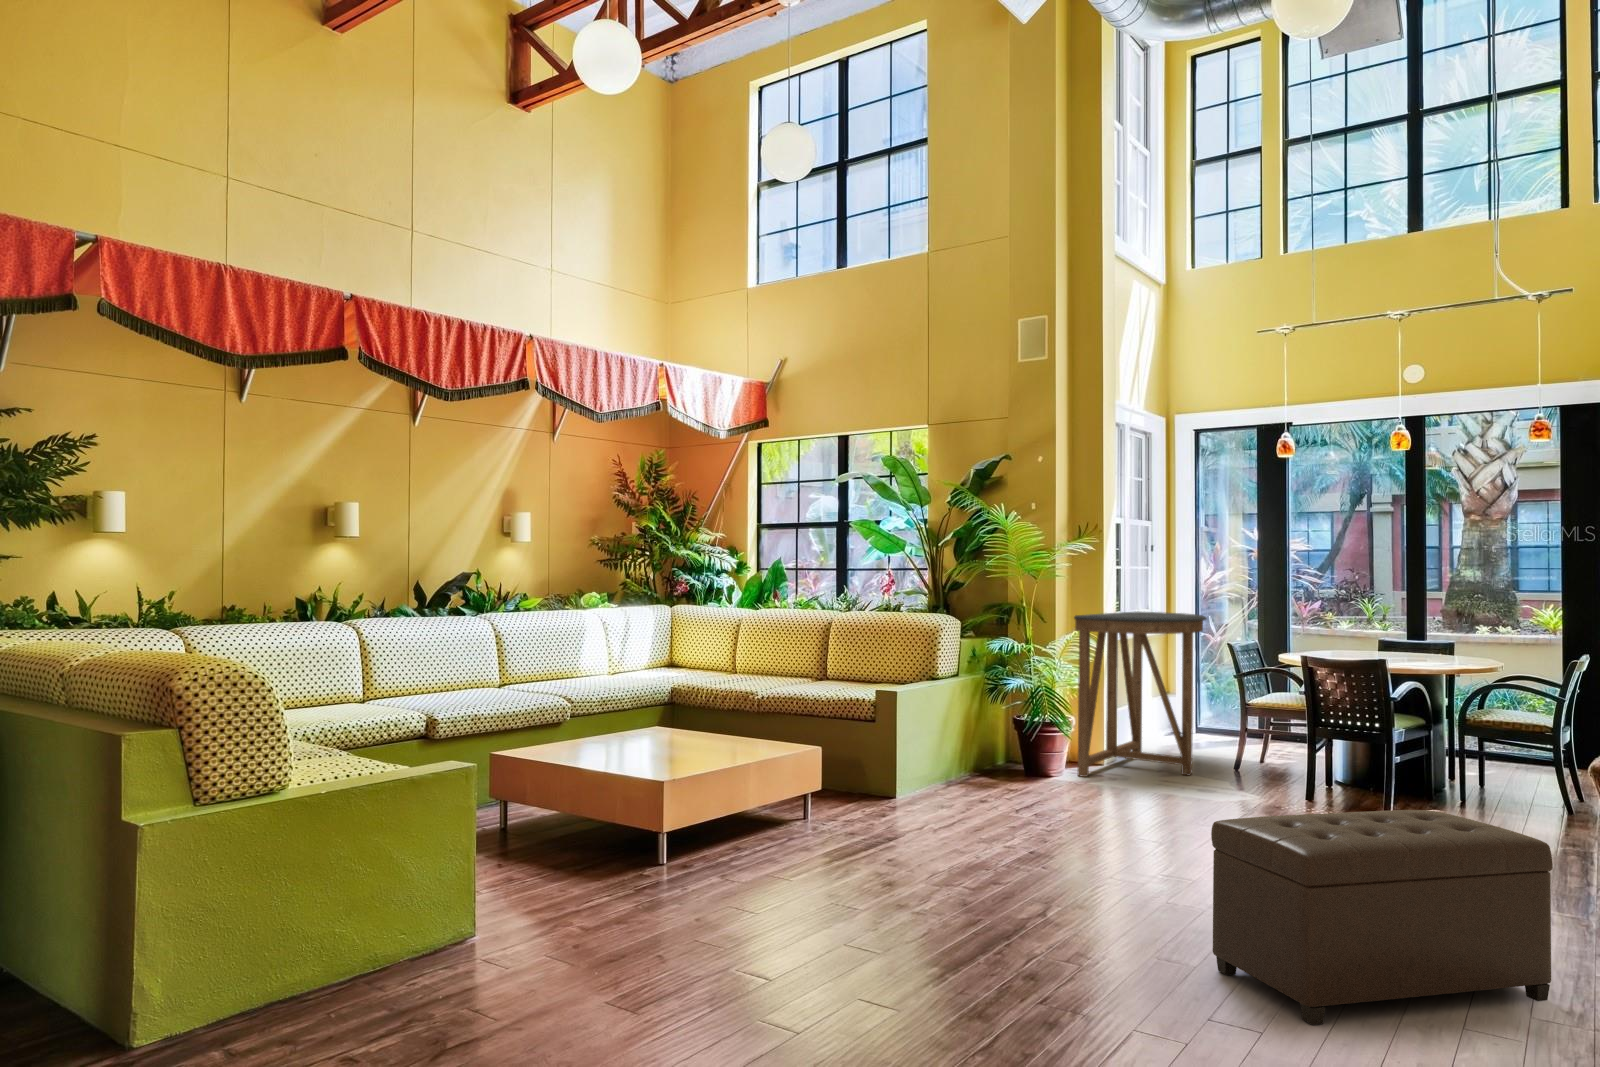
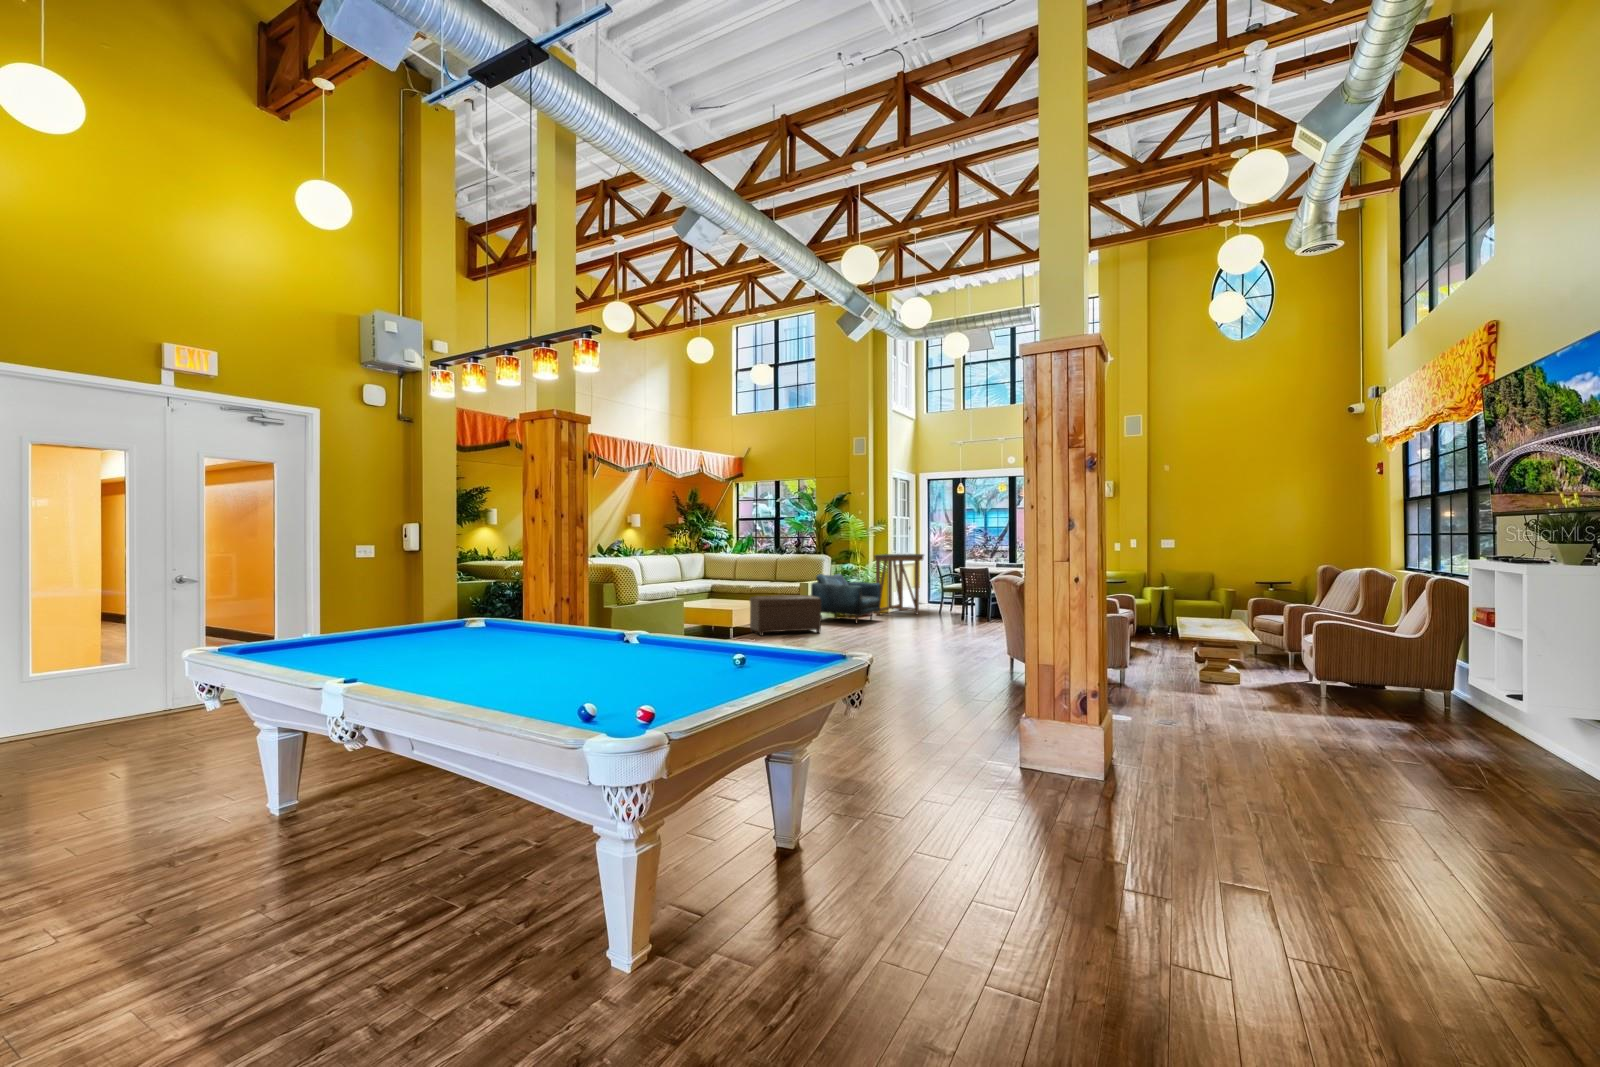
armchair: none [903,665,1097,817] -> present [811,574,881,623]
ottoman: present [1211,810,1553,1025] -> present [750,595,821,636]

